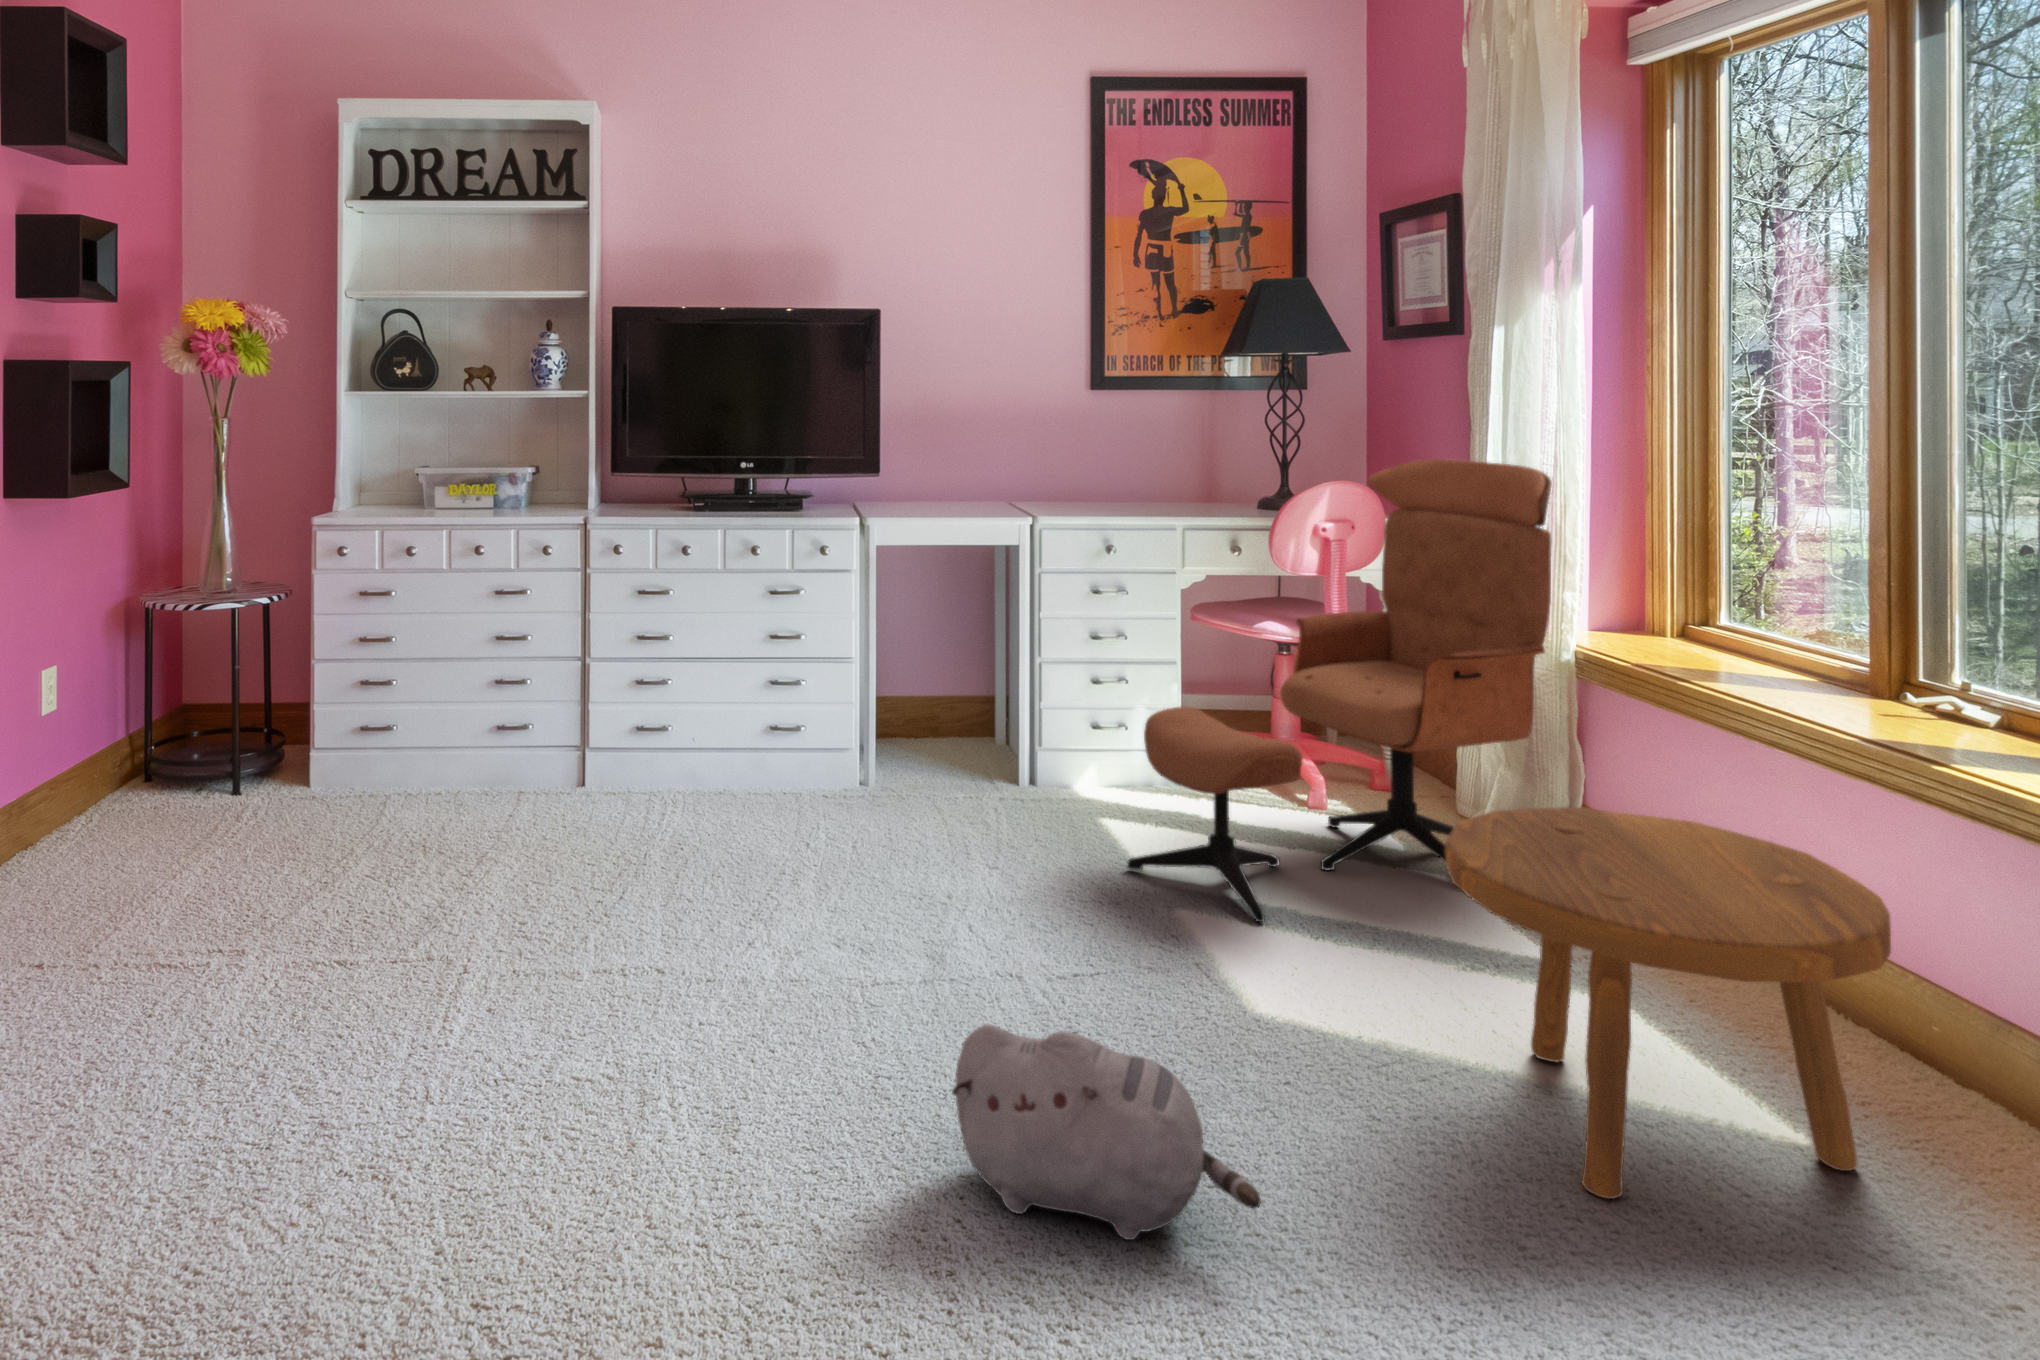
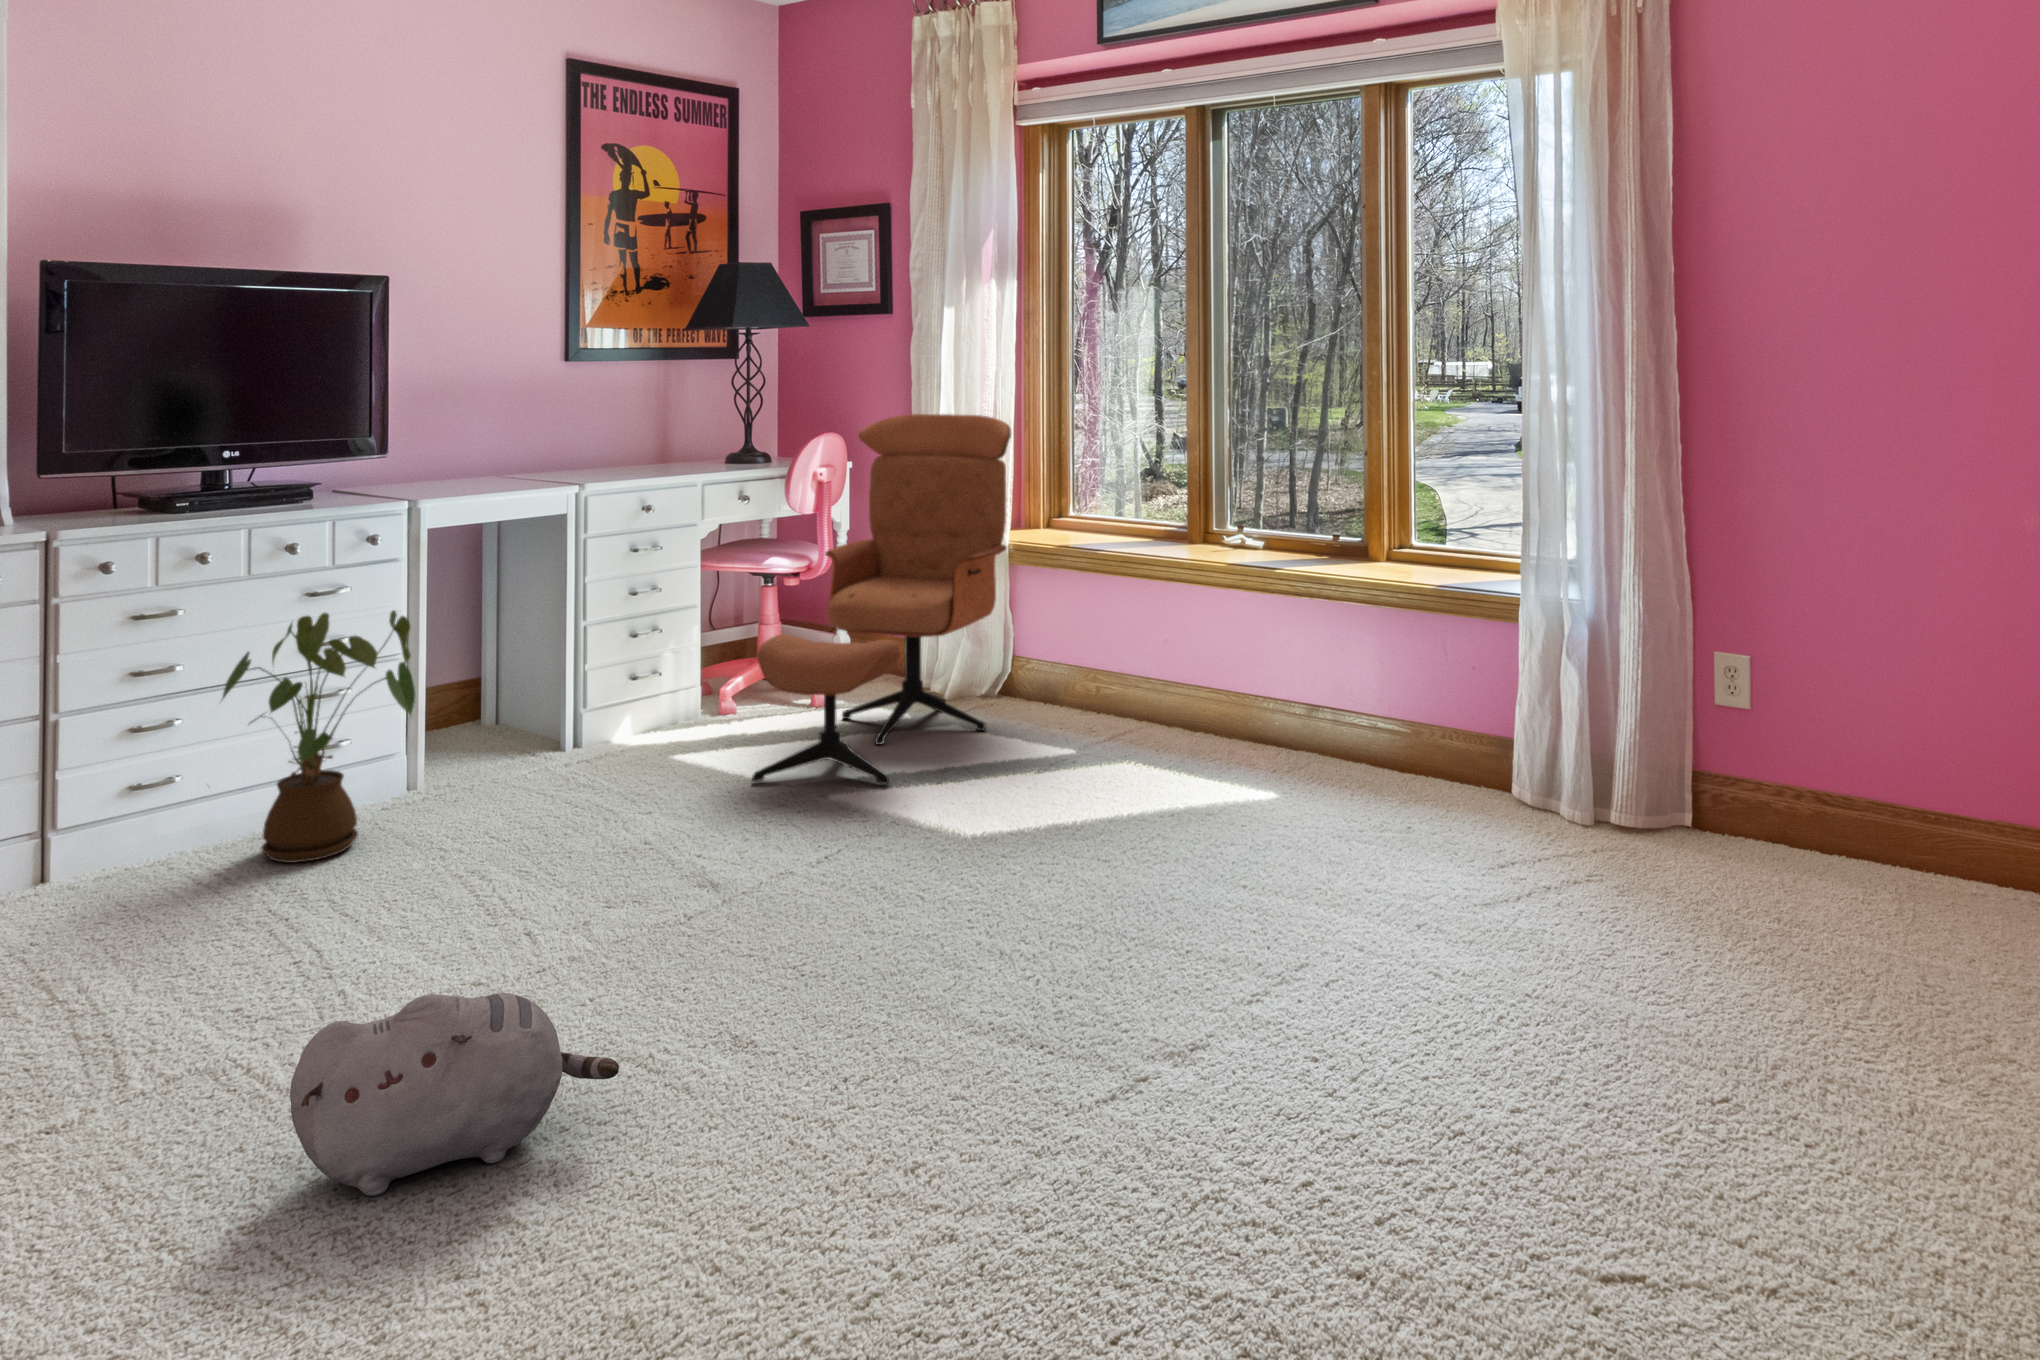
house plant: none [659,606,824,822] -> present [222,610,416,863]
footstool: present [1445,807,1891,1199] -> none [1085,625,1313,844]
plush toy: present [952,1024,1261,1240] -> present [290,993,619,1196]

